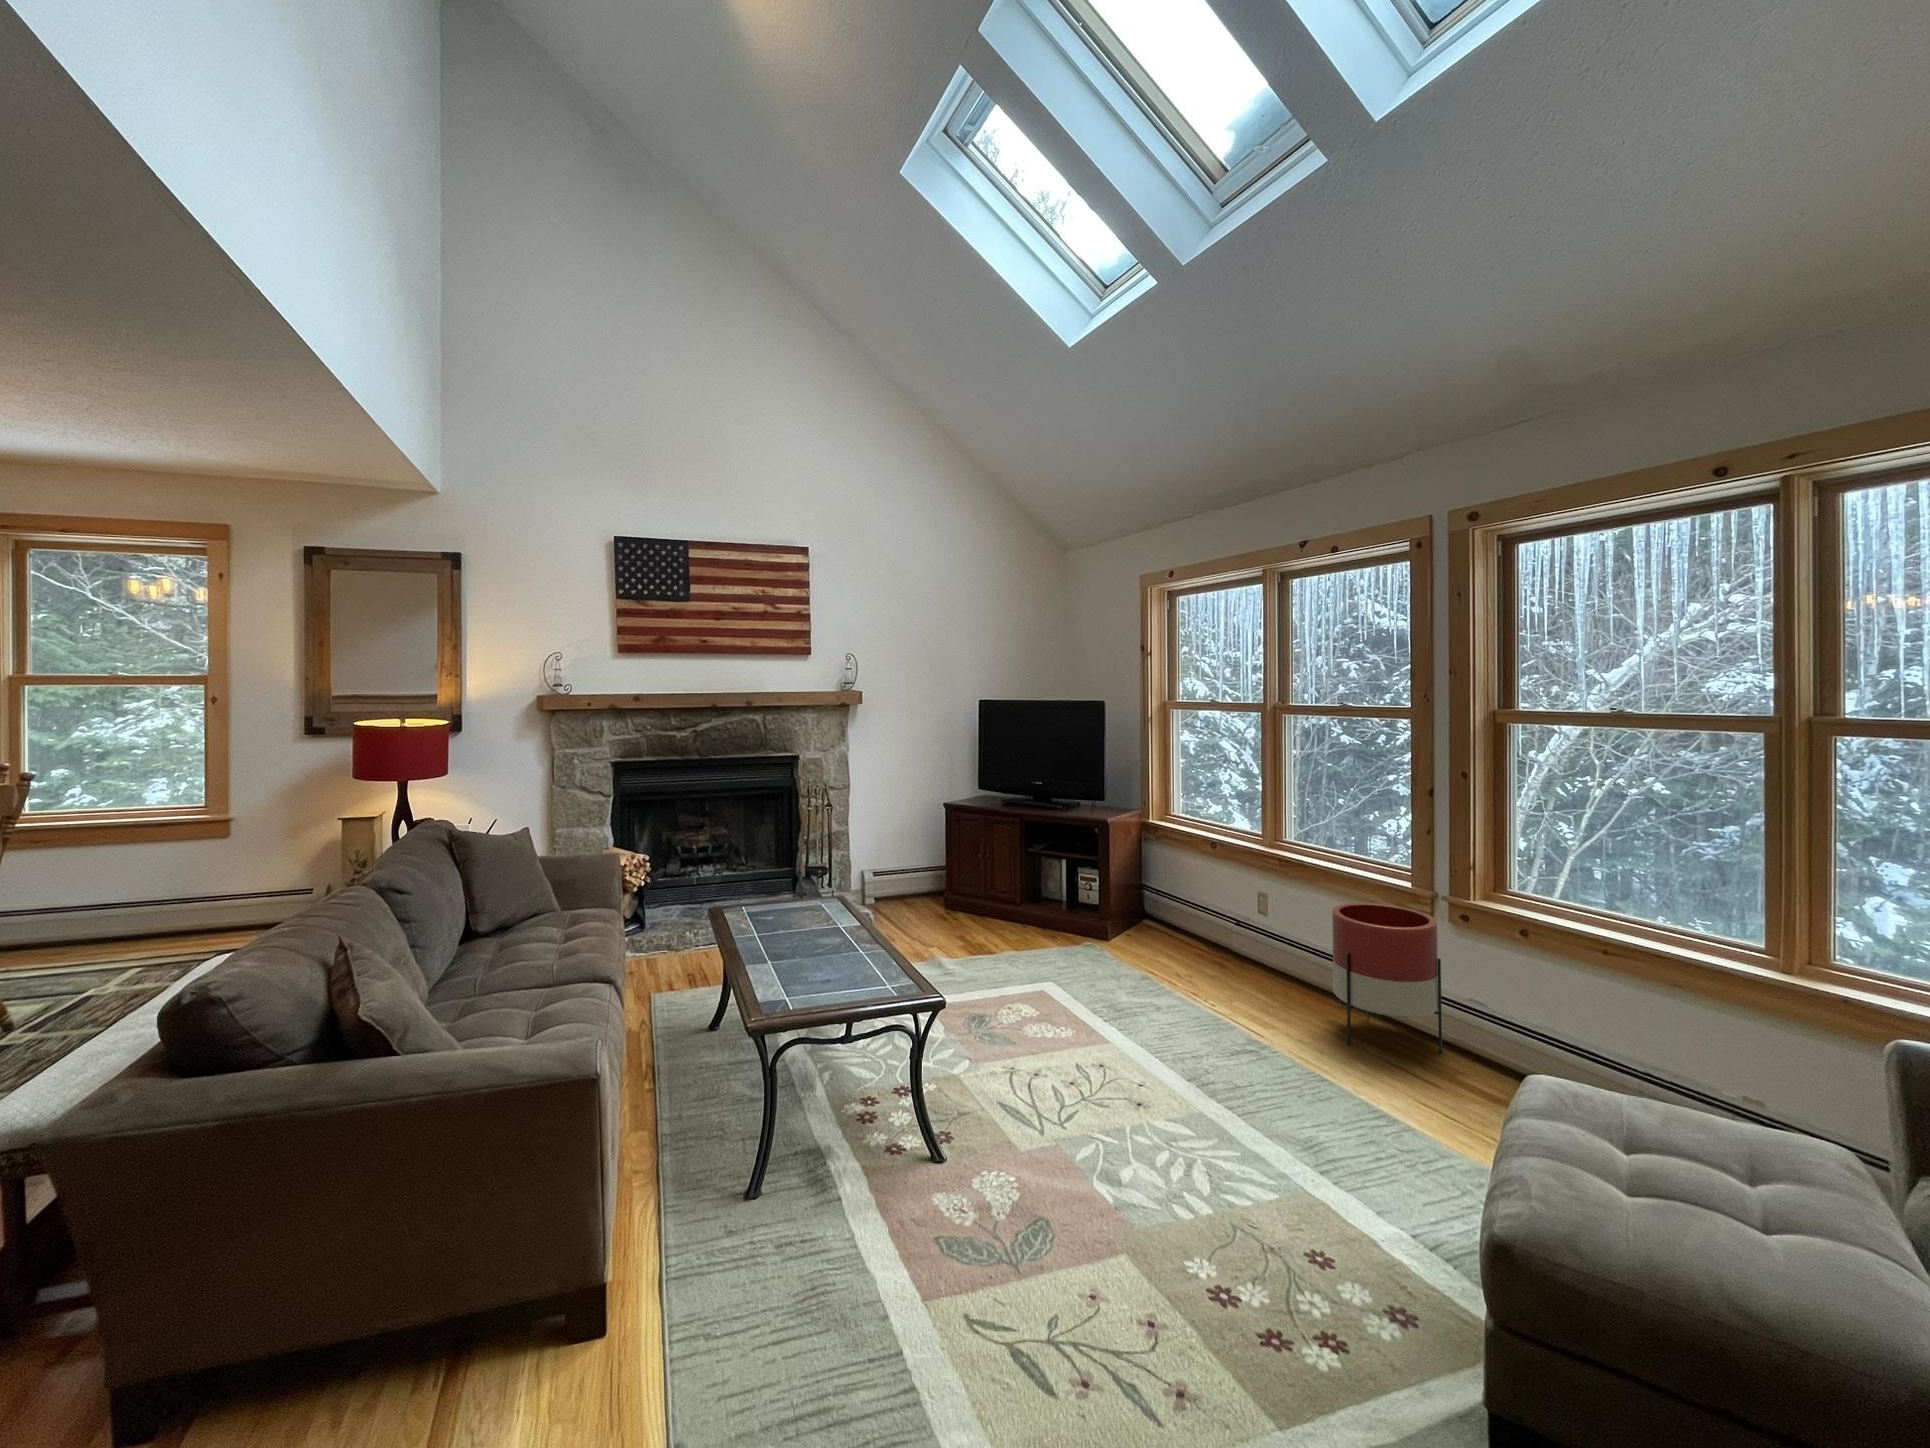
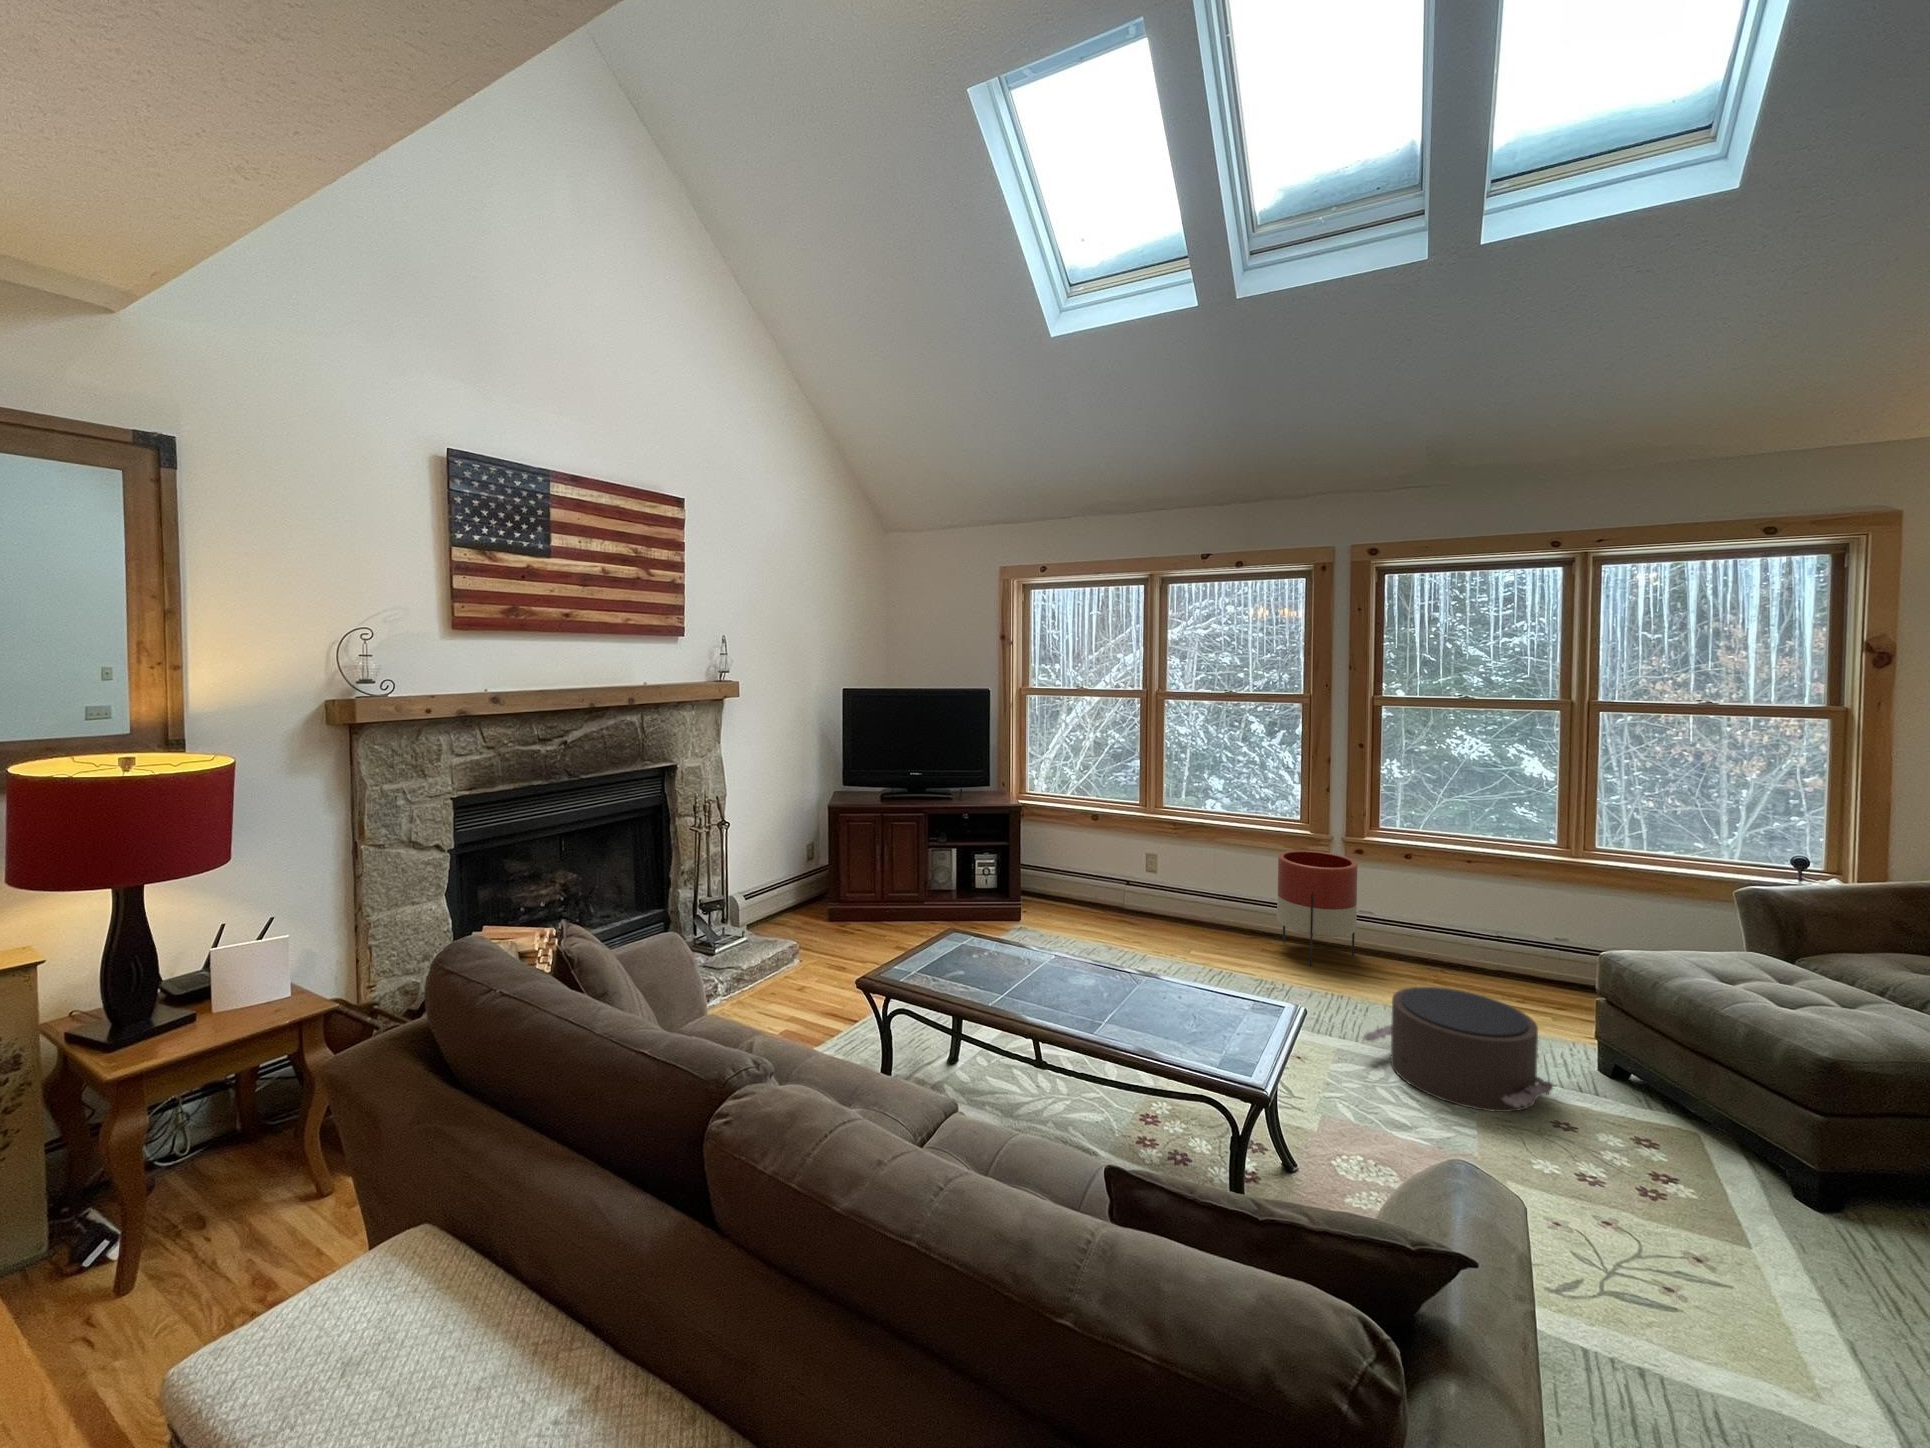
pouf: none [1204,1055,1371,1224] -> present [1363,987,1555,1112]

